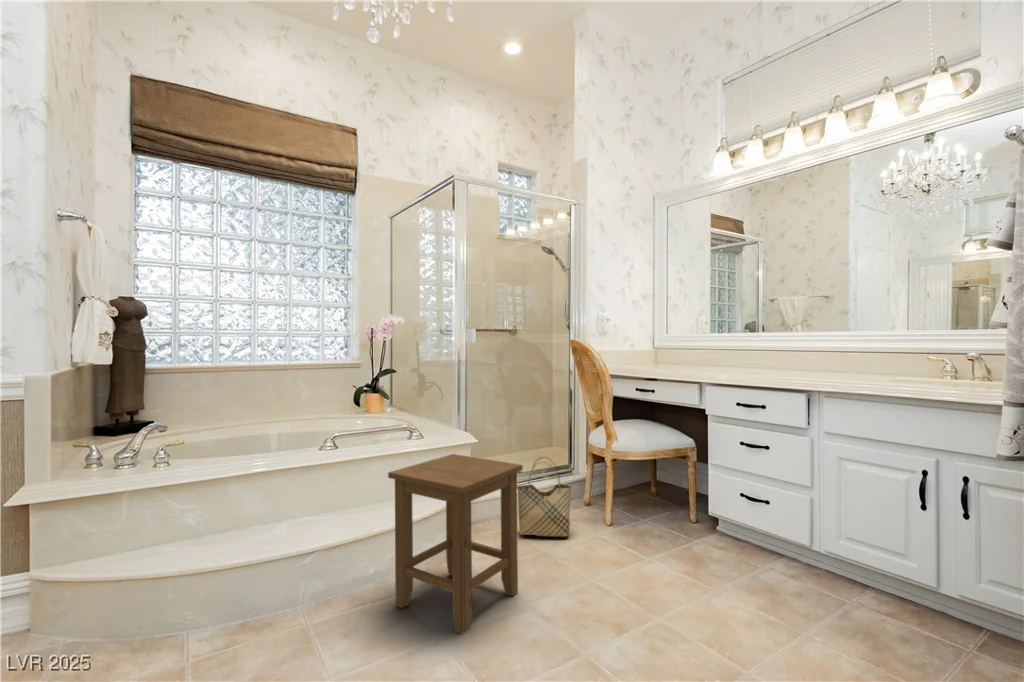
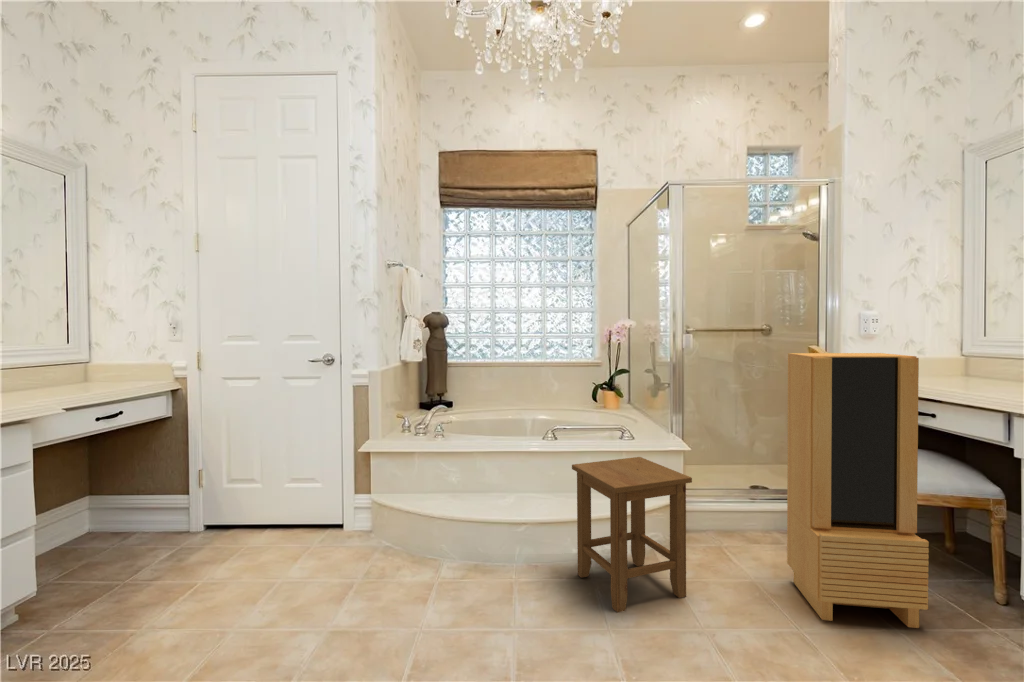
storage cabinet: none [584,338,696,577] -> present [787,353,929,628]
woven basket: present [517,457,571,537] -> none [721,473,784,561]

